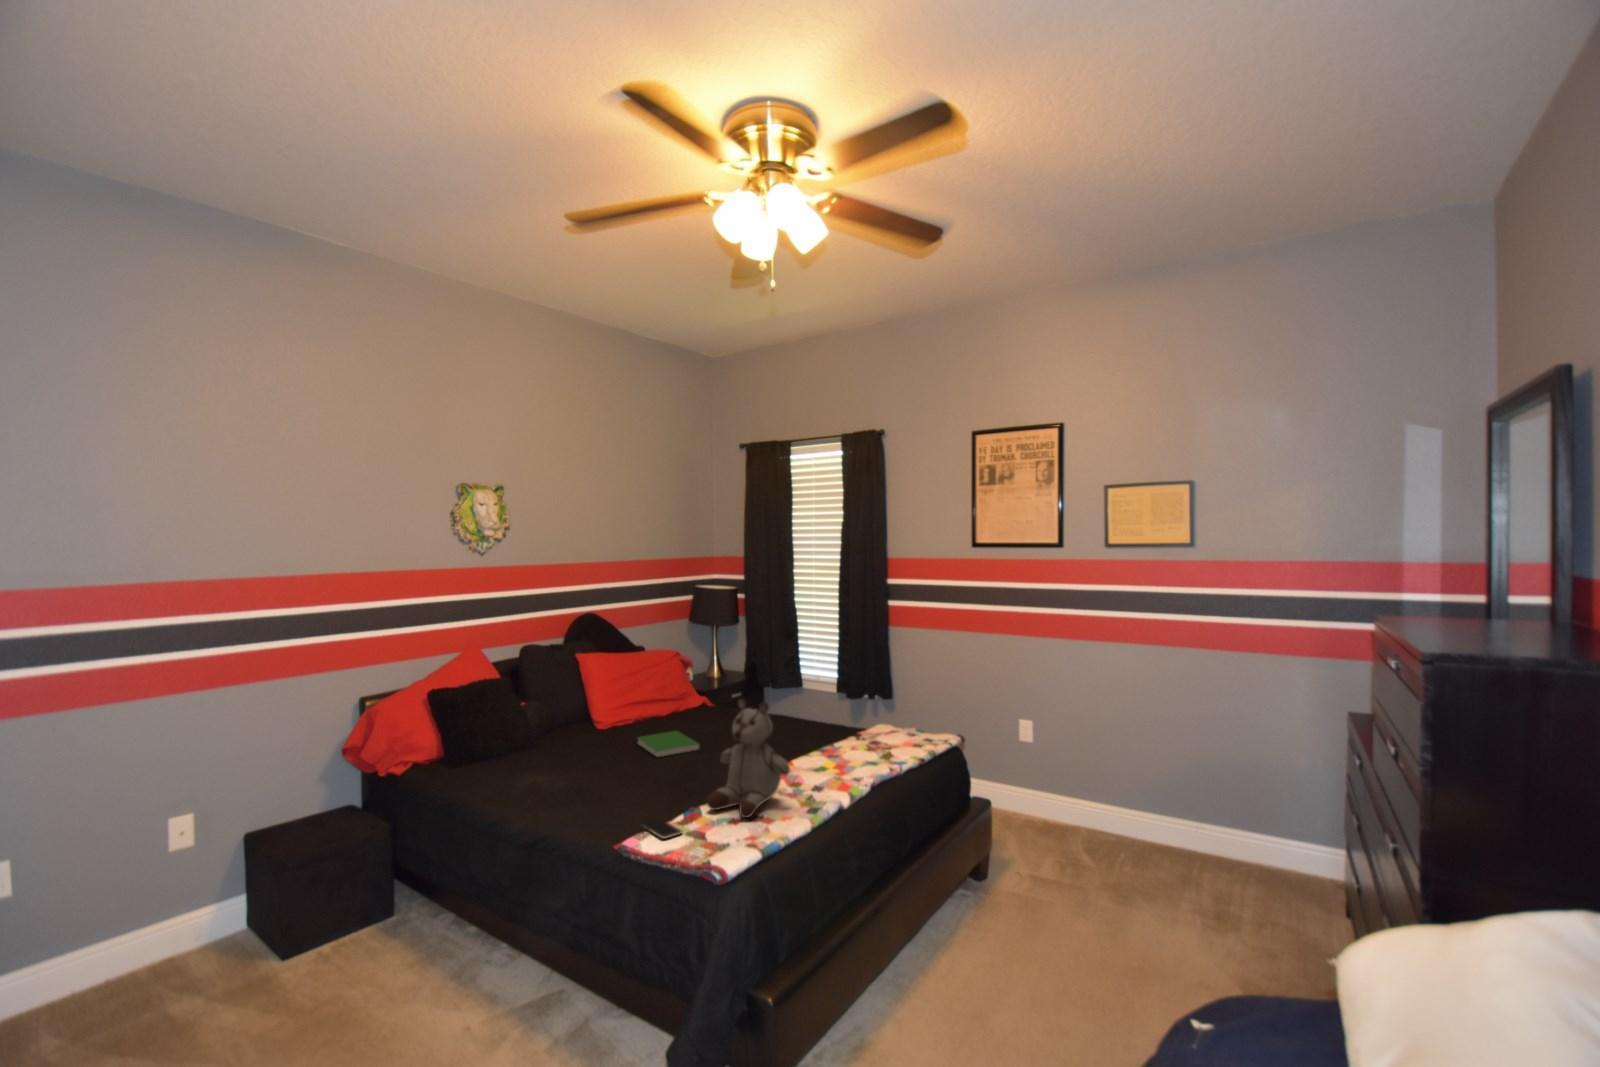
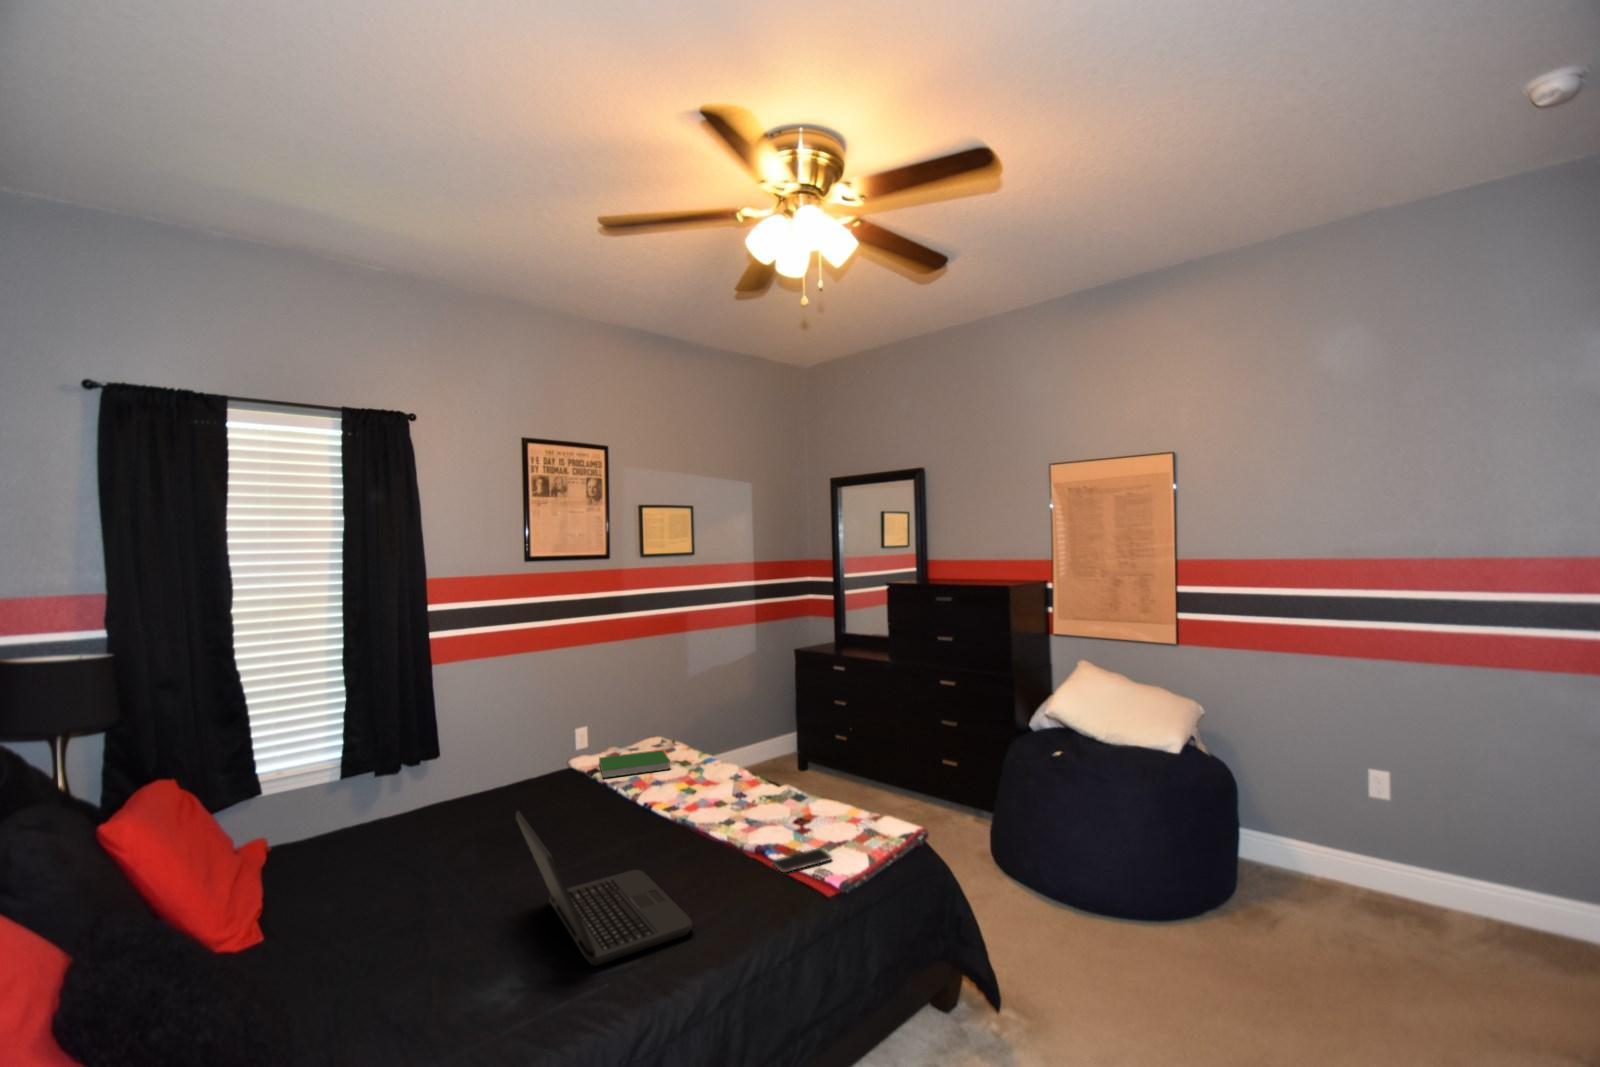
stuffed bear: present [707,699,790,818] -> none [711,701,806,835]
laptop: none [520,712,645,813] -> present [516,811,692,966]
hardcover book: present [637,731,700,758] -> present [599,750,670,778]

